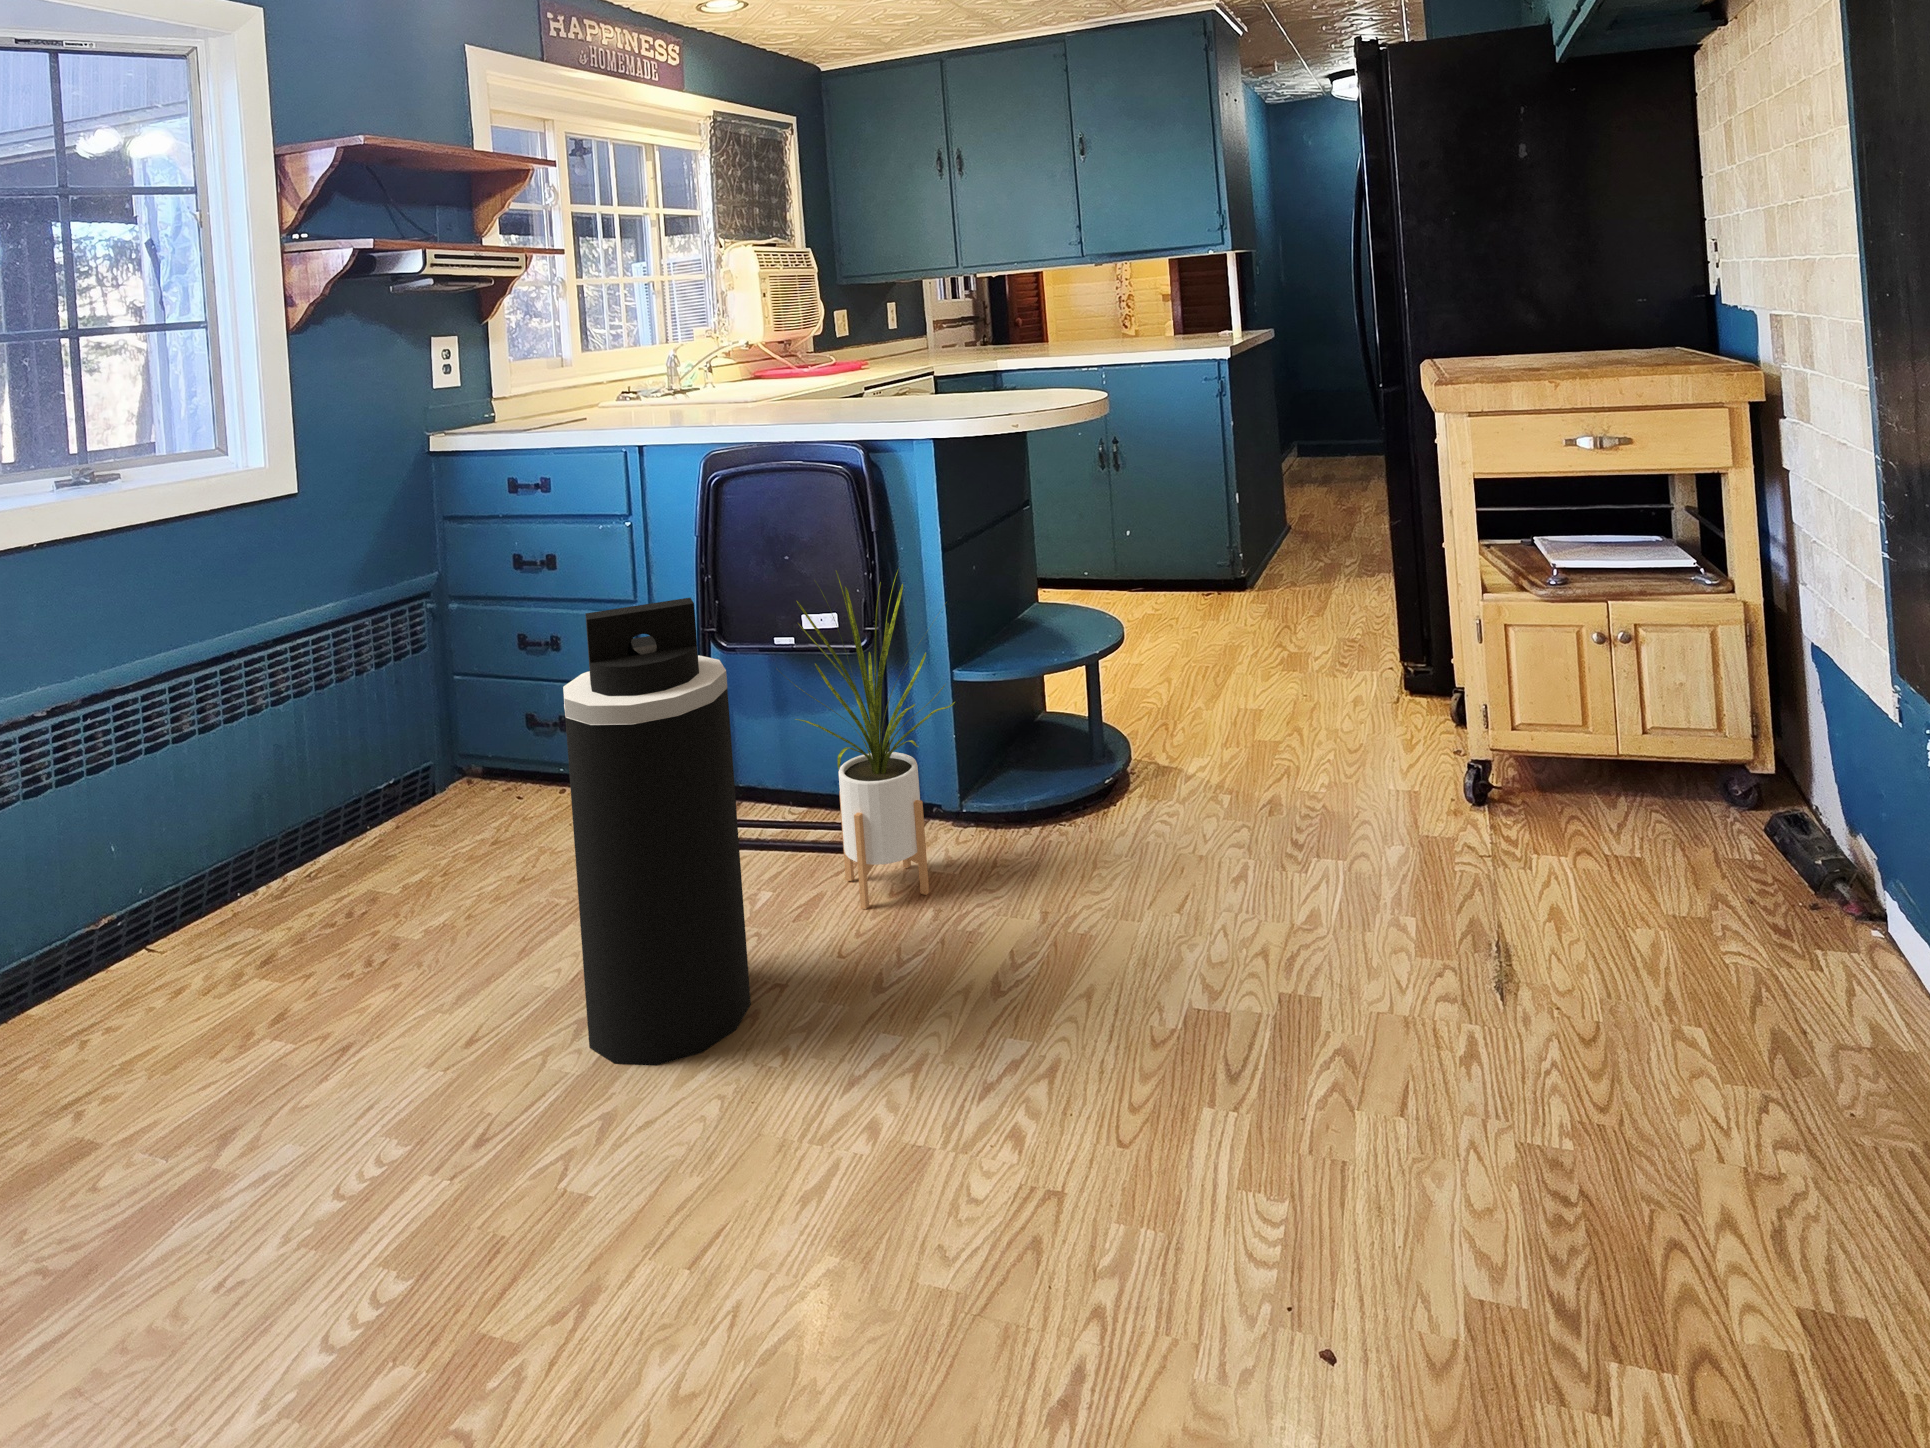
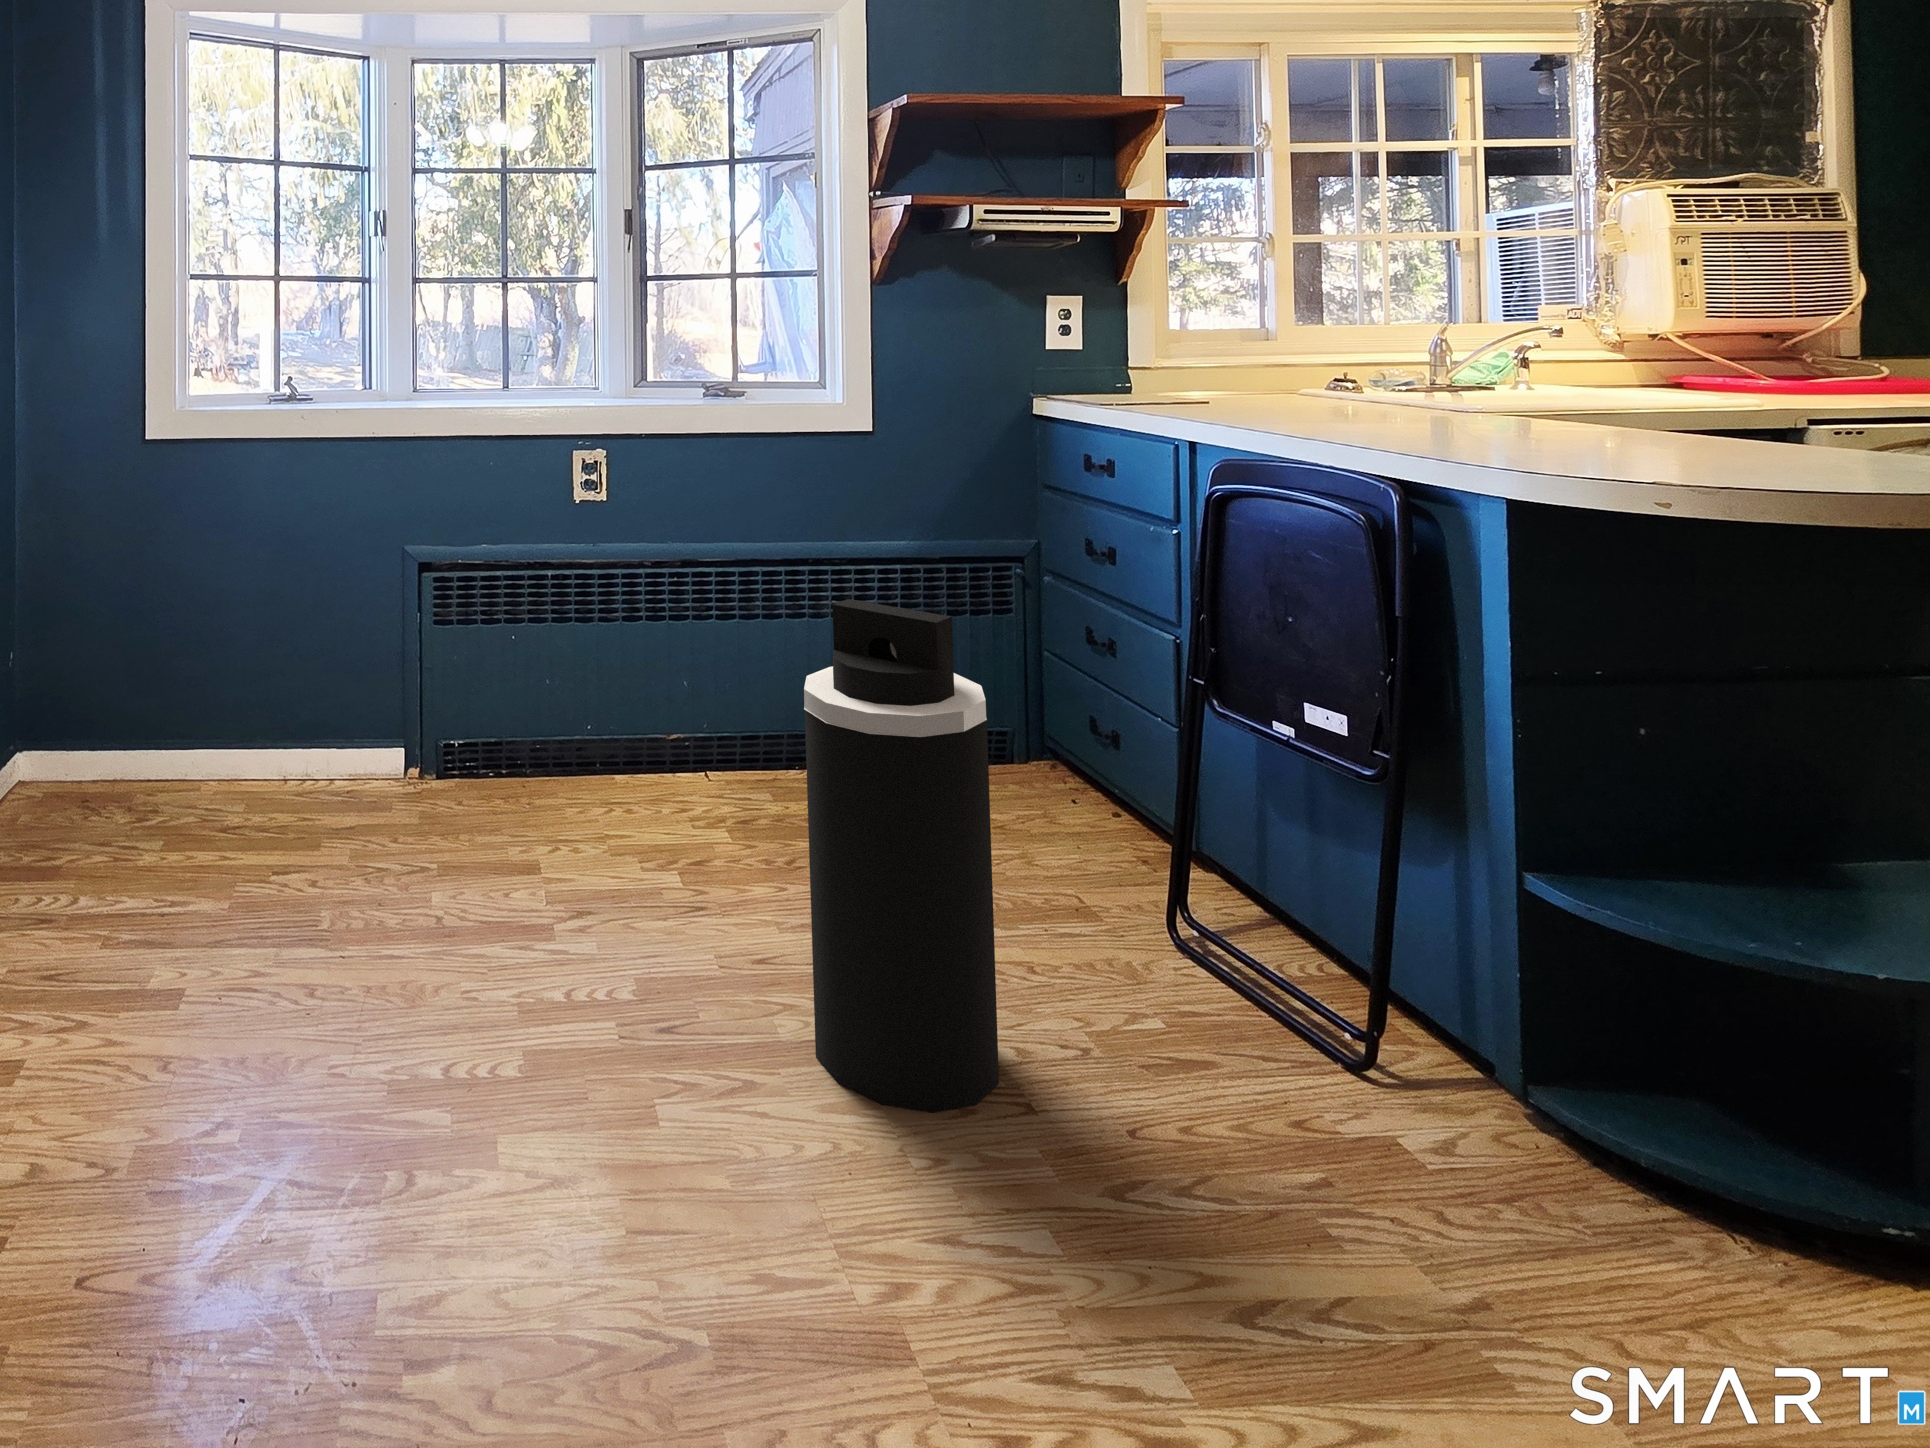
house plant: present [788,571,955,909] -> none [1137,653,1441,1164]

